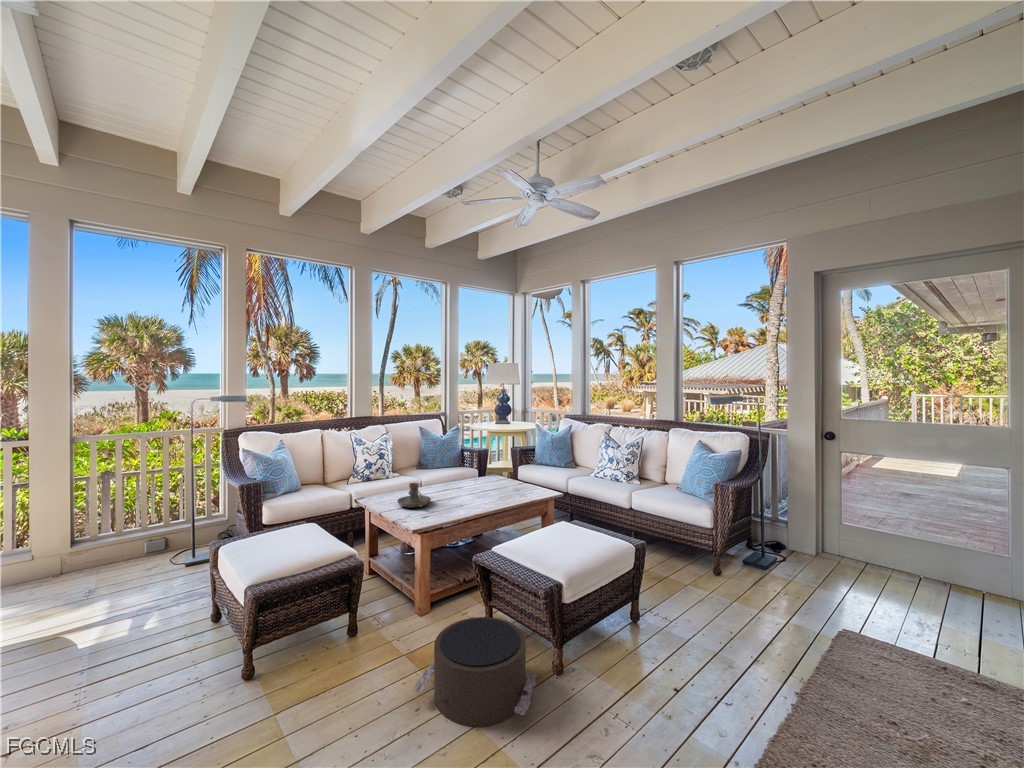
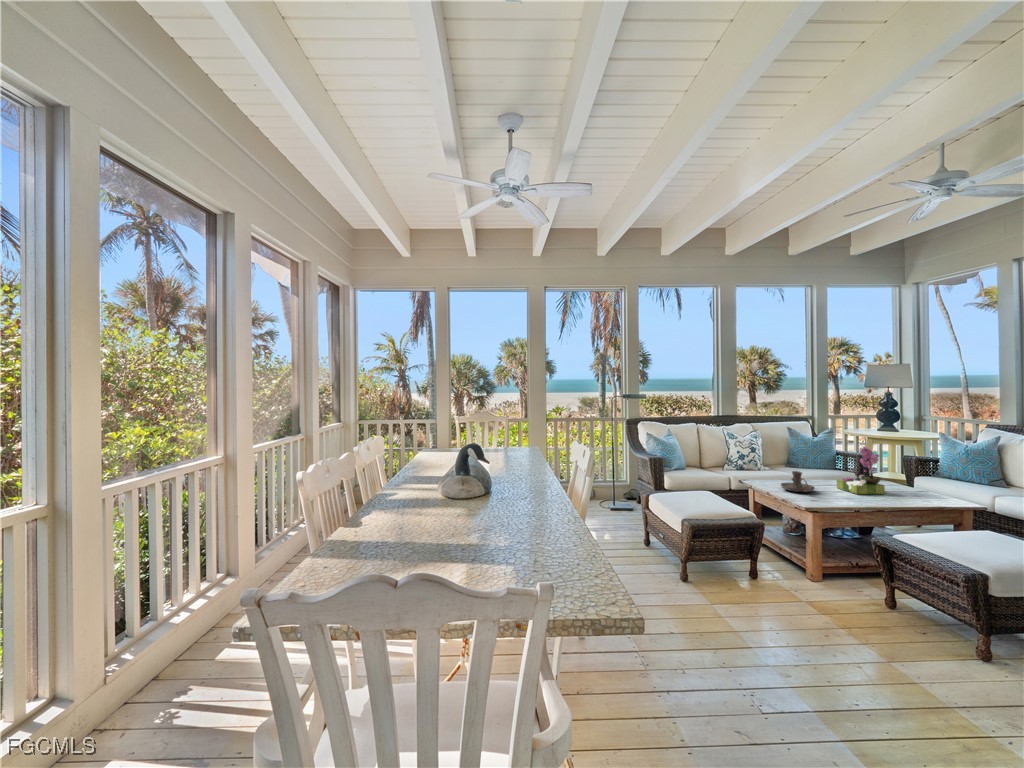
flower arrangement: none [453,446,492,500] -> present [837,446,885,494]
pouf: present [414,617,537,727] -> none [820,585,958,672]

